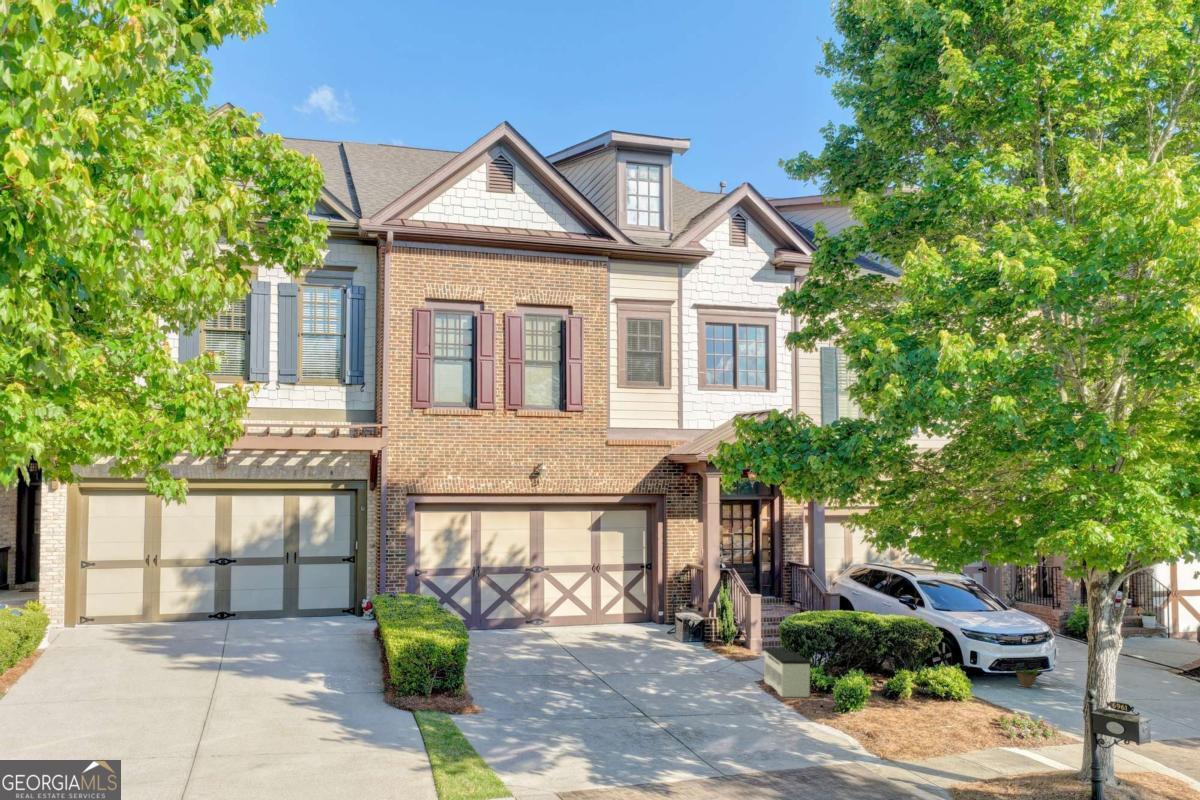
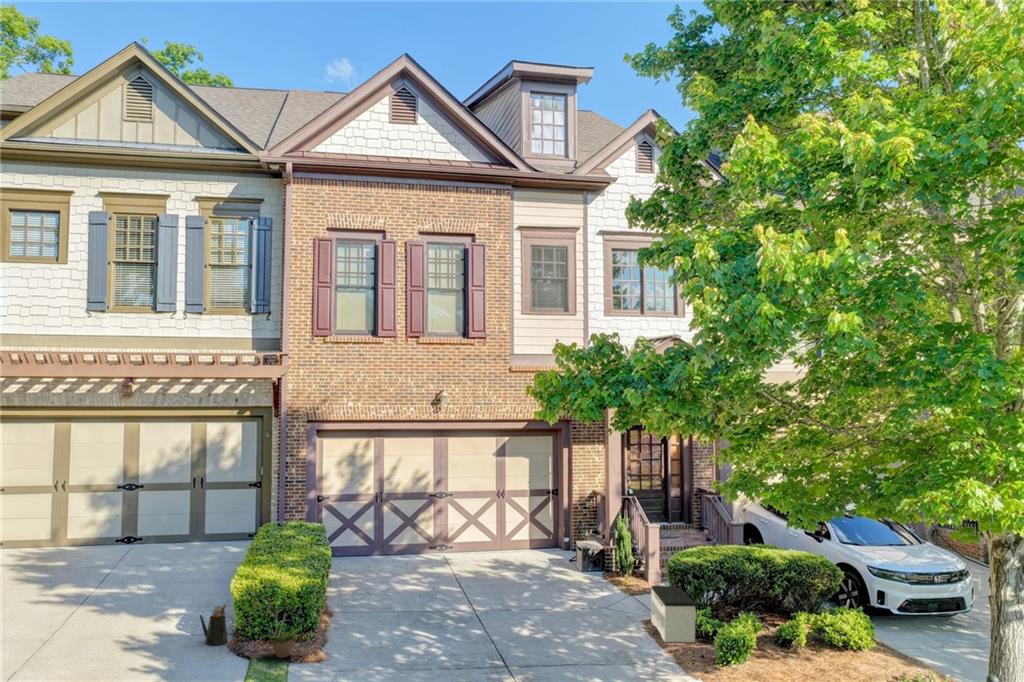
watering can: none [356,663,388,703] -> present [200,605,233,645]
decorative plant: present [1012,668,1040,687] -> present [261,629,300,657]

